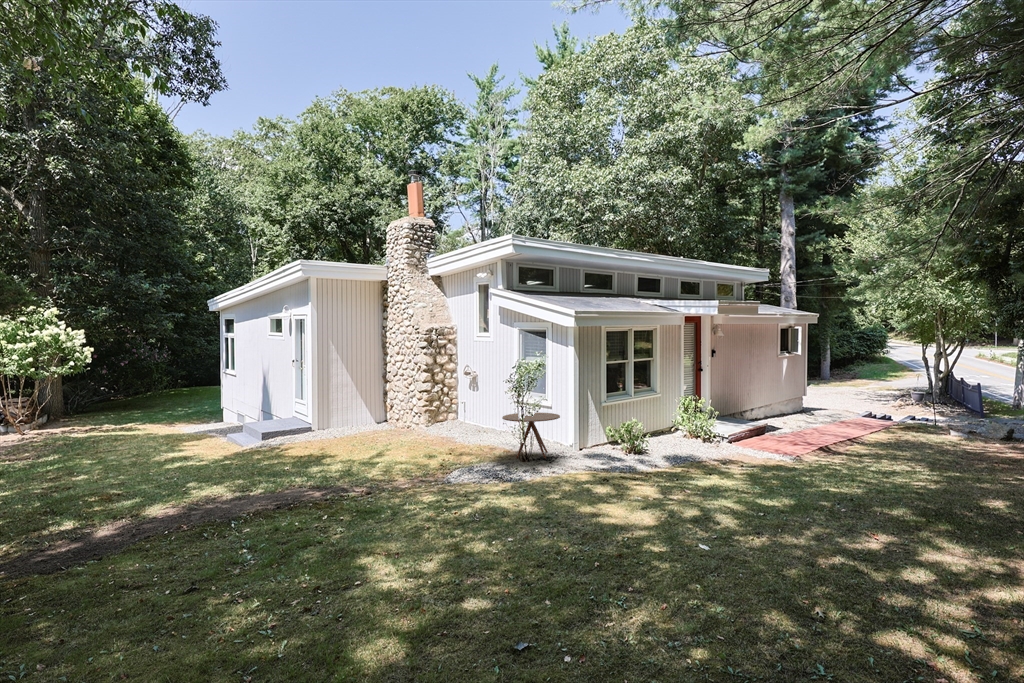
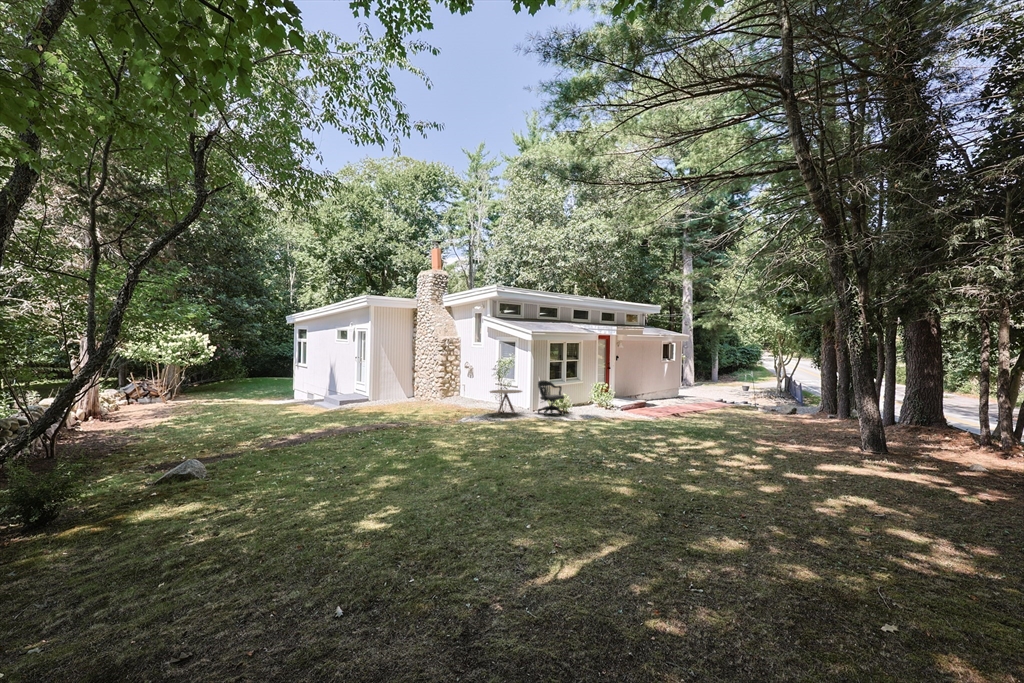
chair: none [587,396,636,460] -> present [538,381,565,415]

